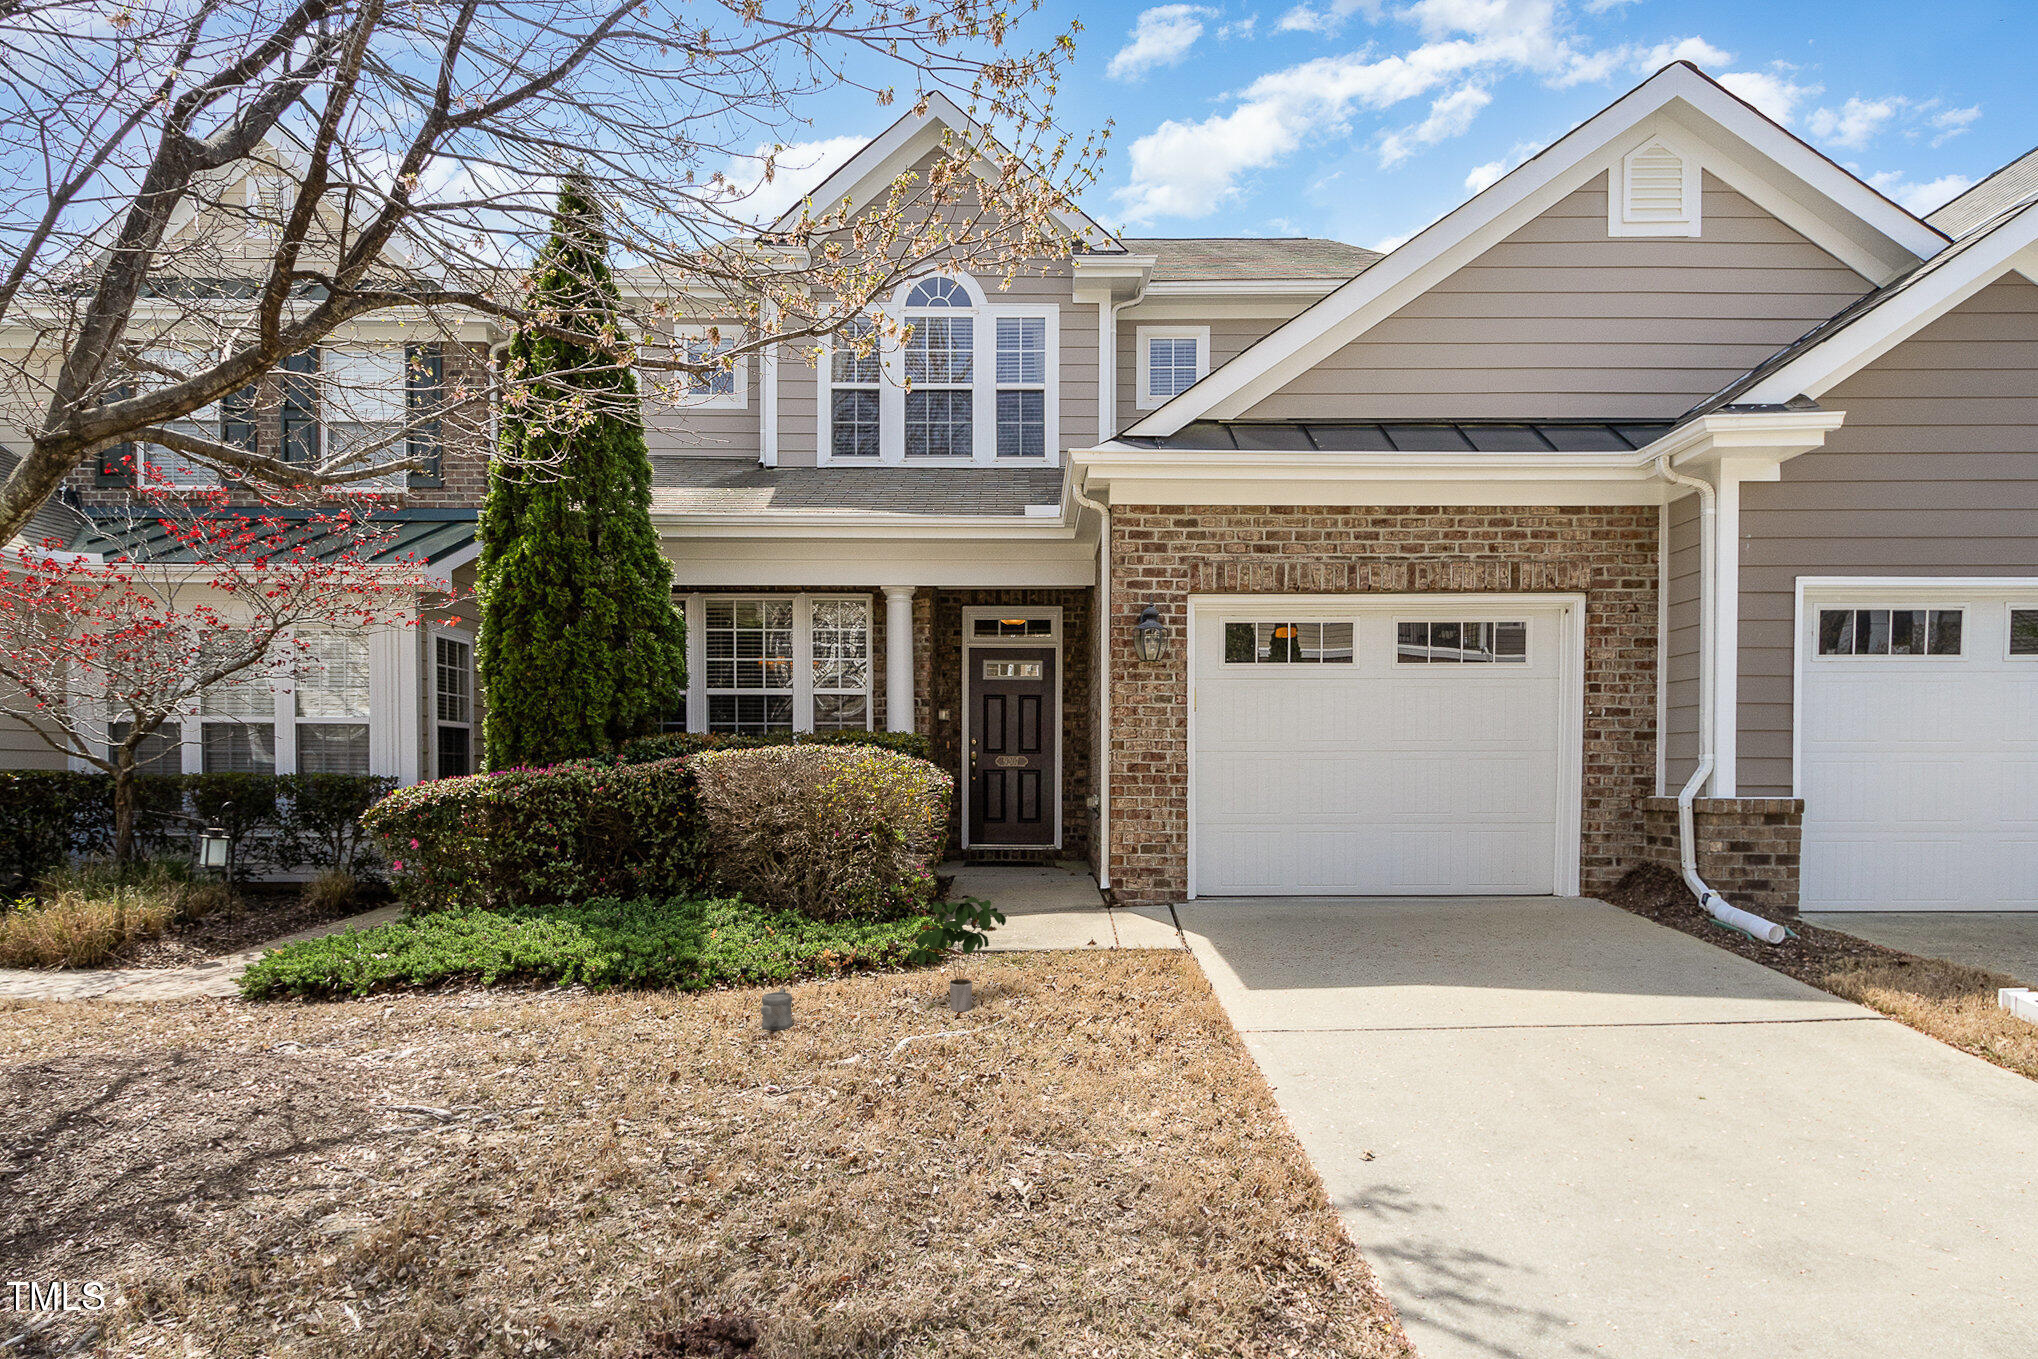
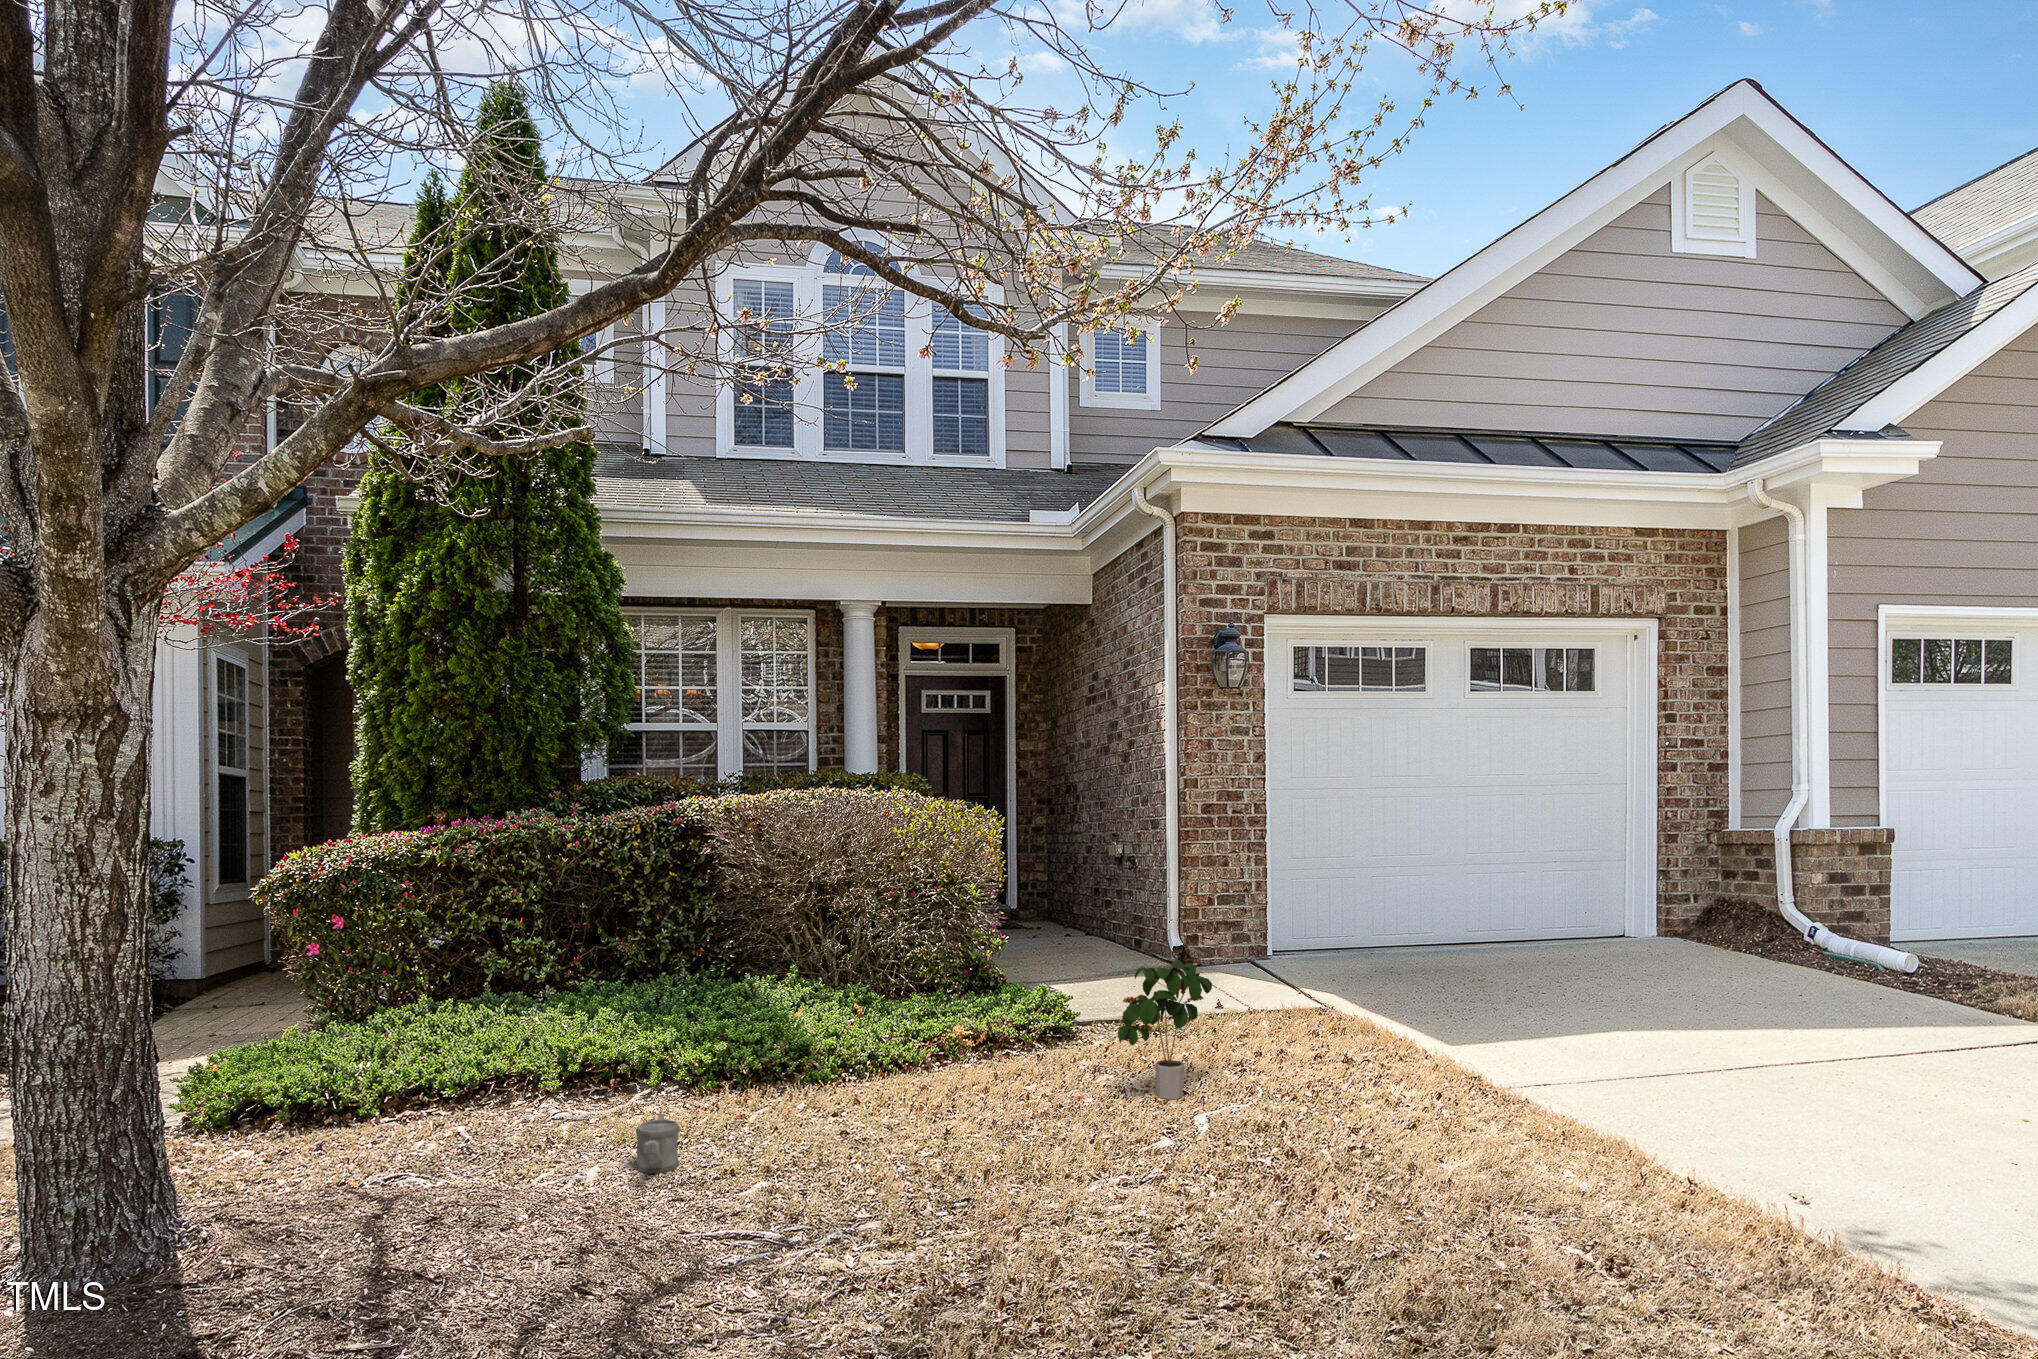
watering can: present [761,988,793,1030] -> present [636,1114,680,1173]

